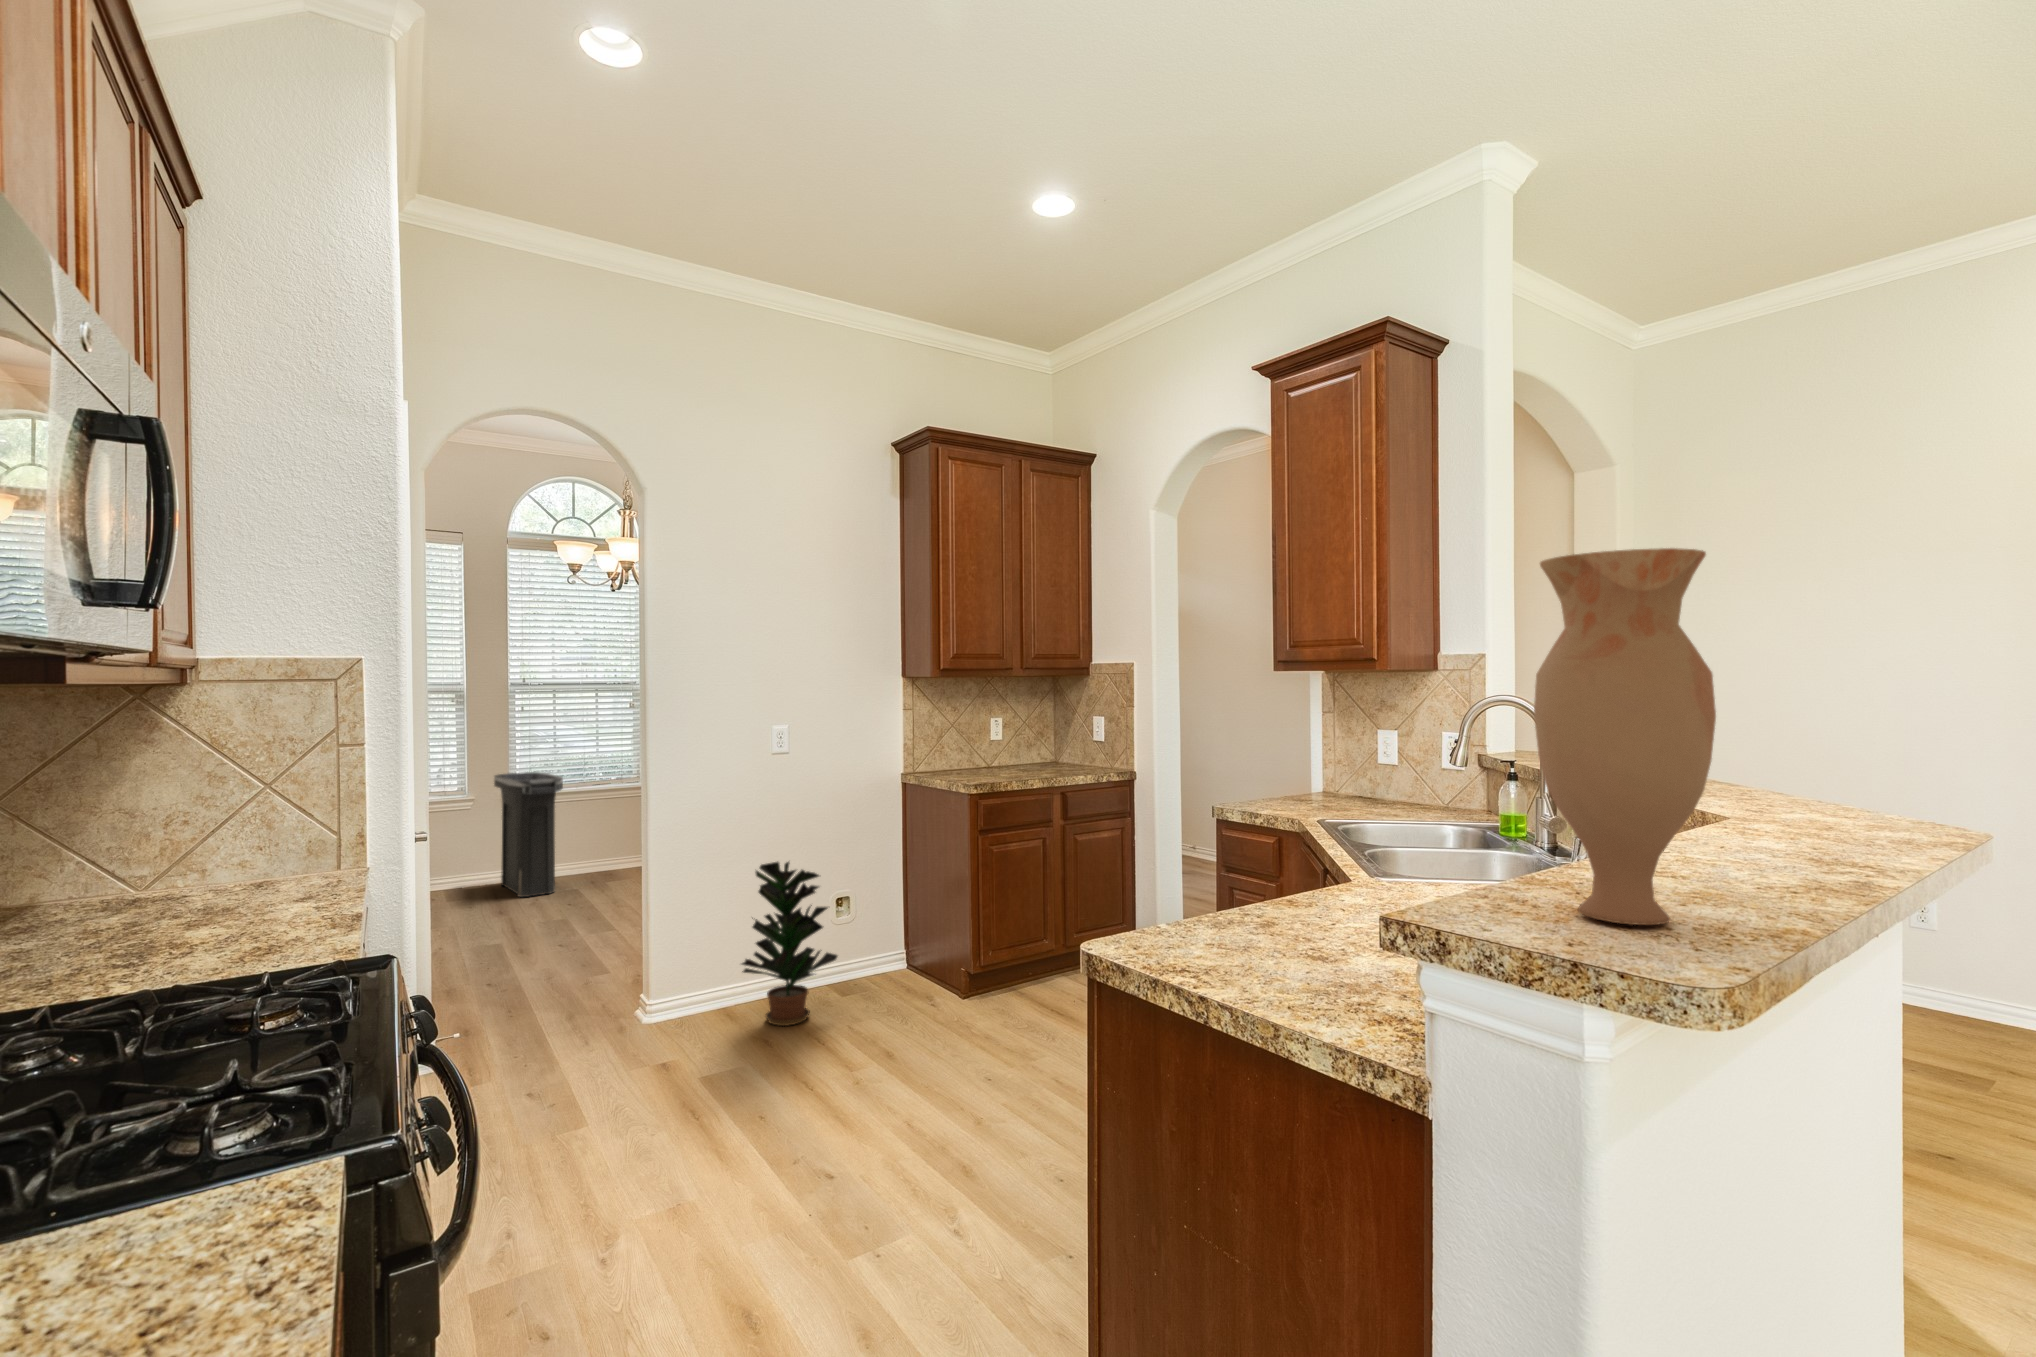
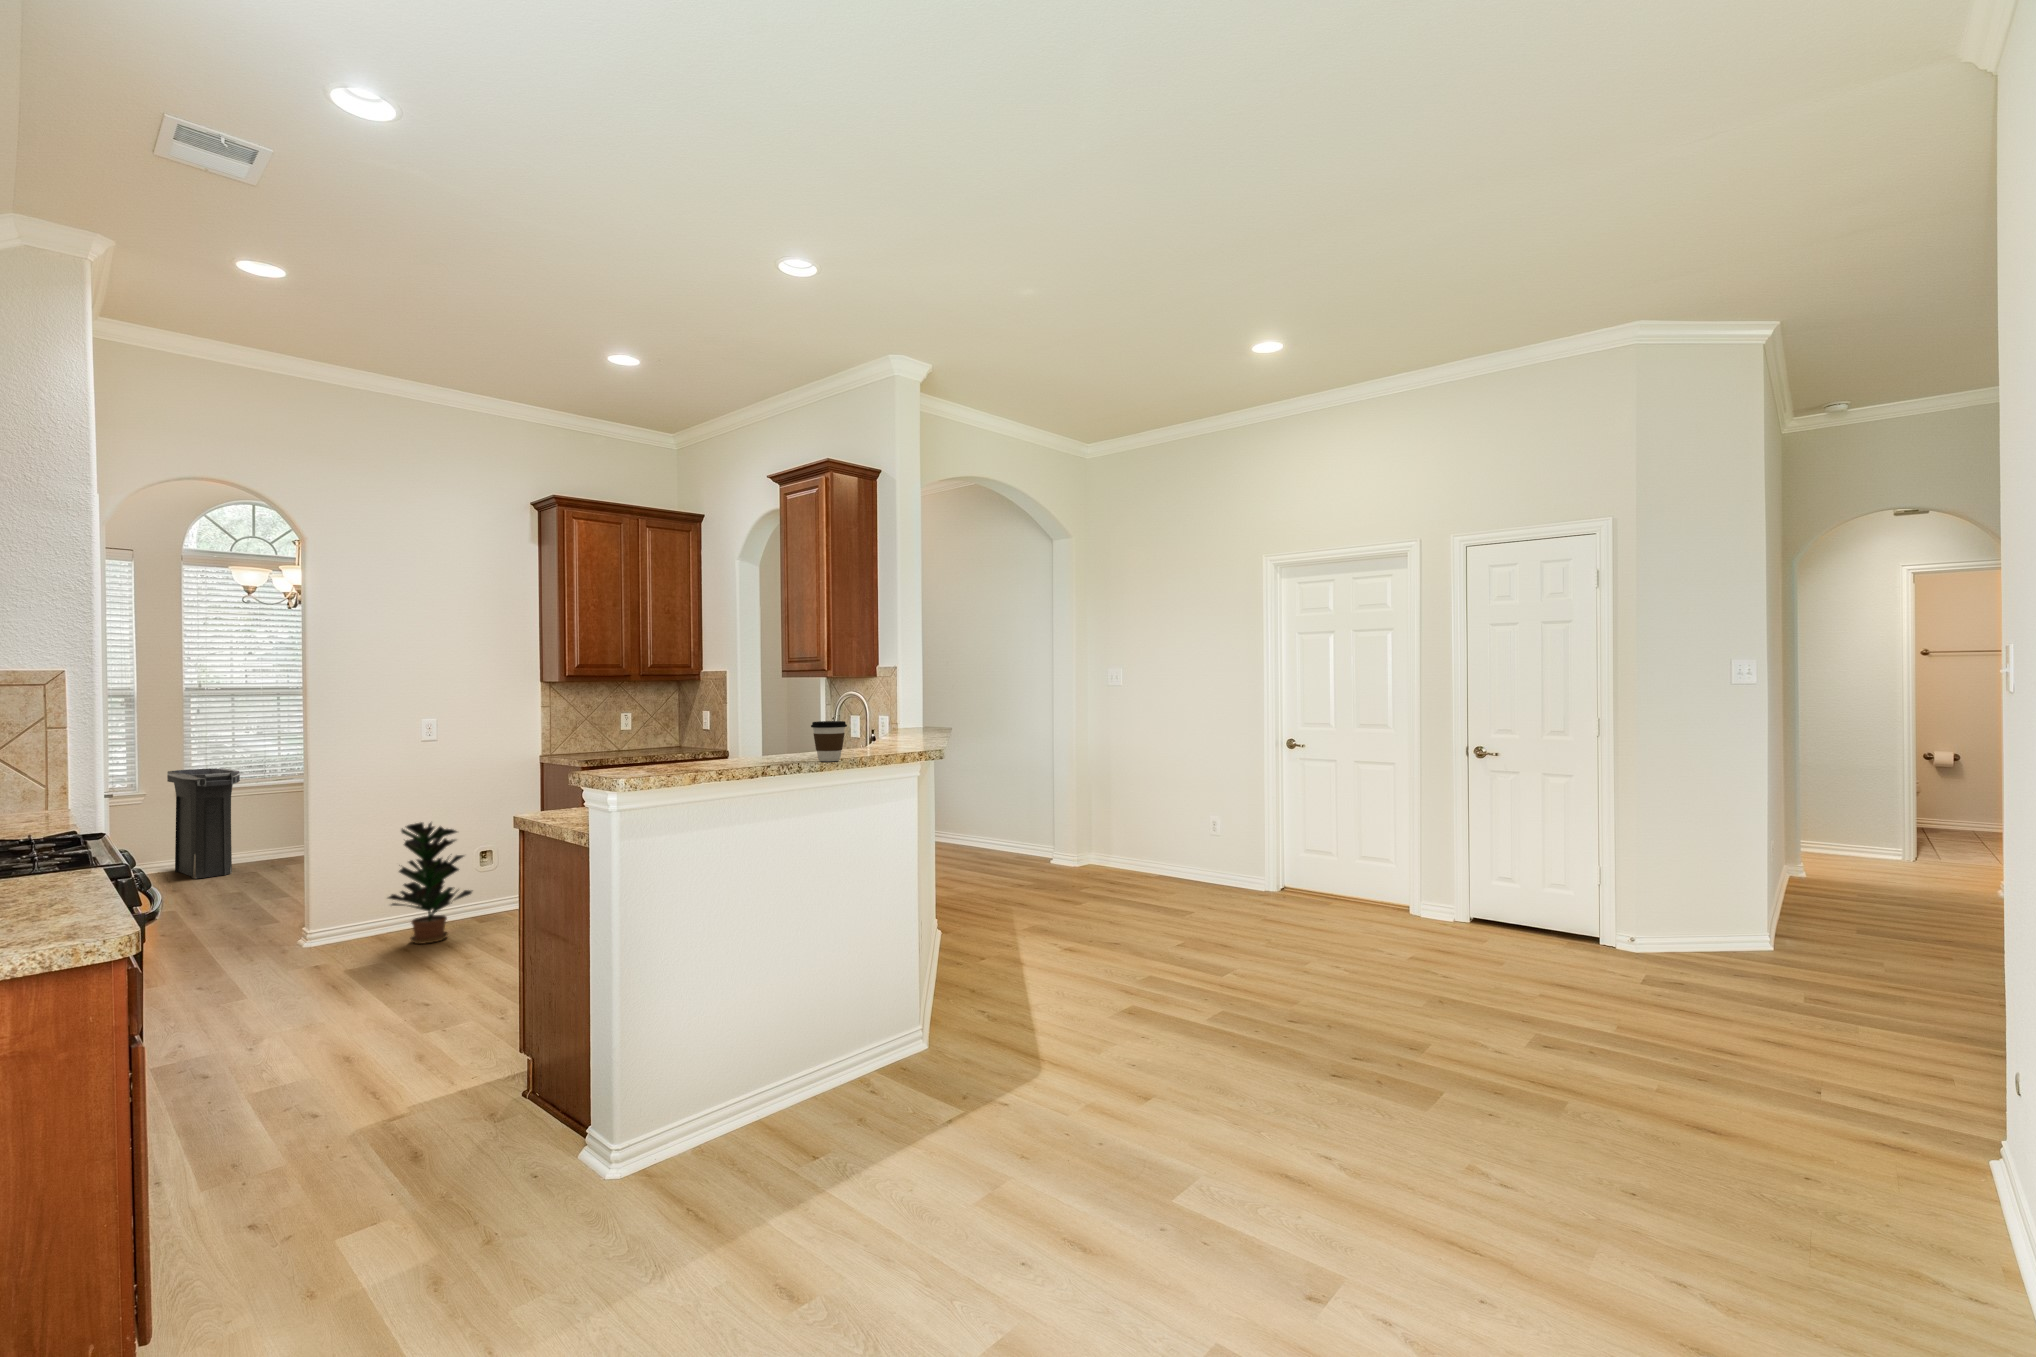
vase: present [1534,548,1716,925] -> none [629,639,690,774]
coffee cup: none [1751,765,1857,863] -> present [811,721,847,761]

